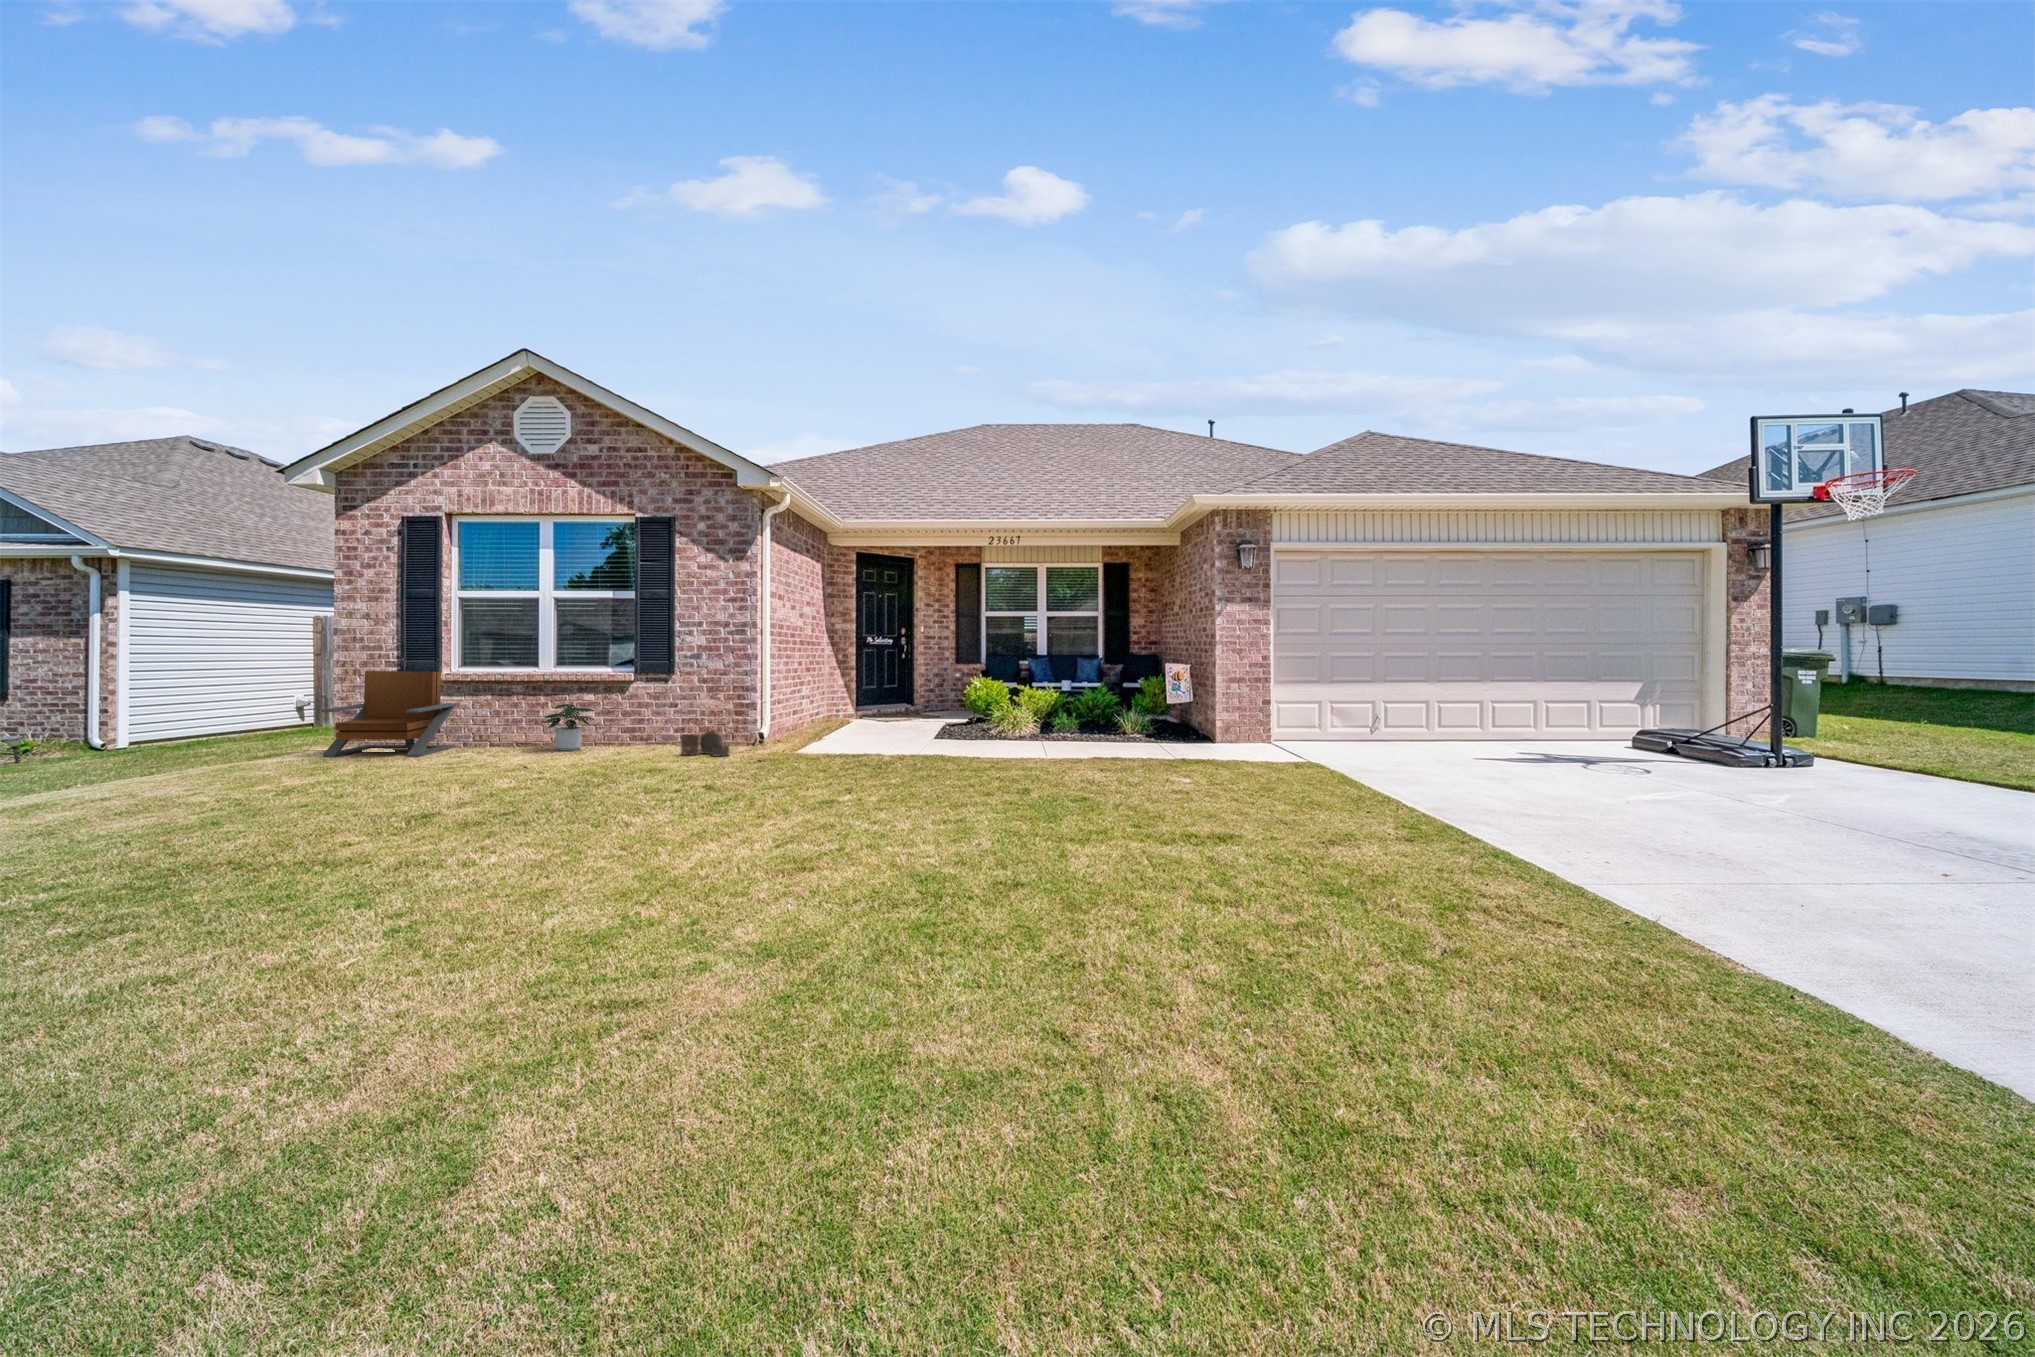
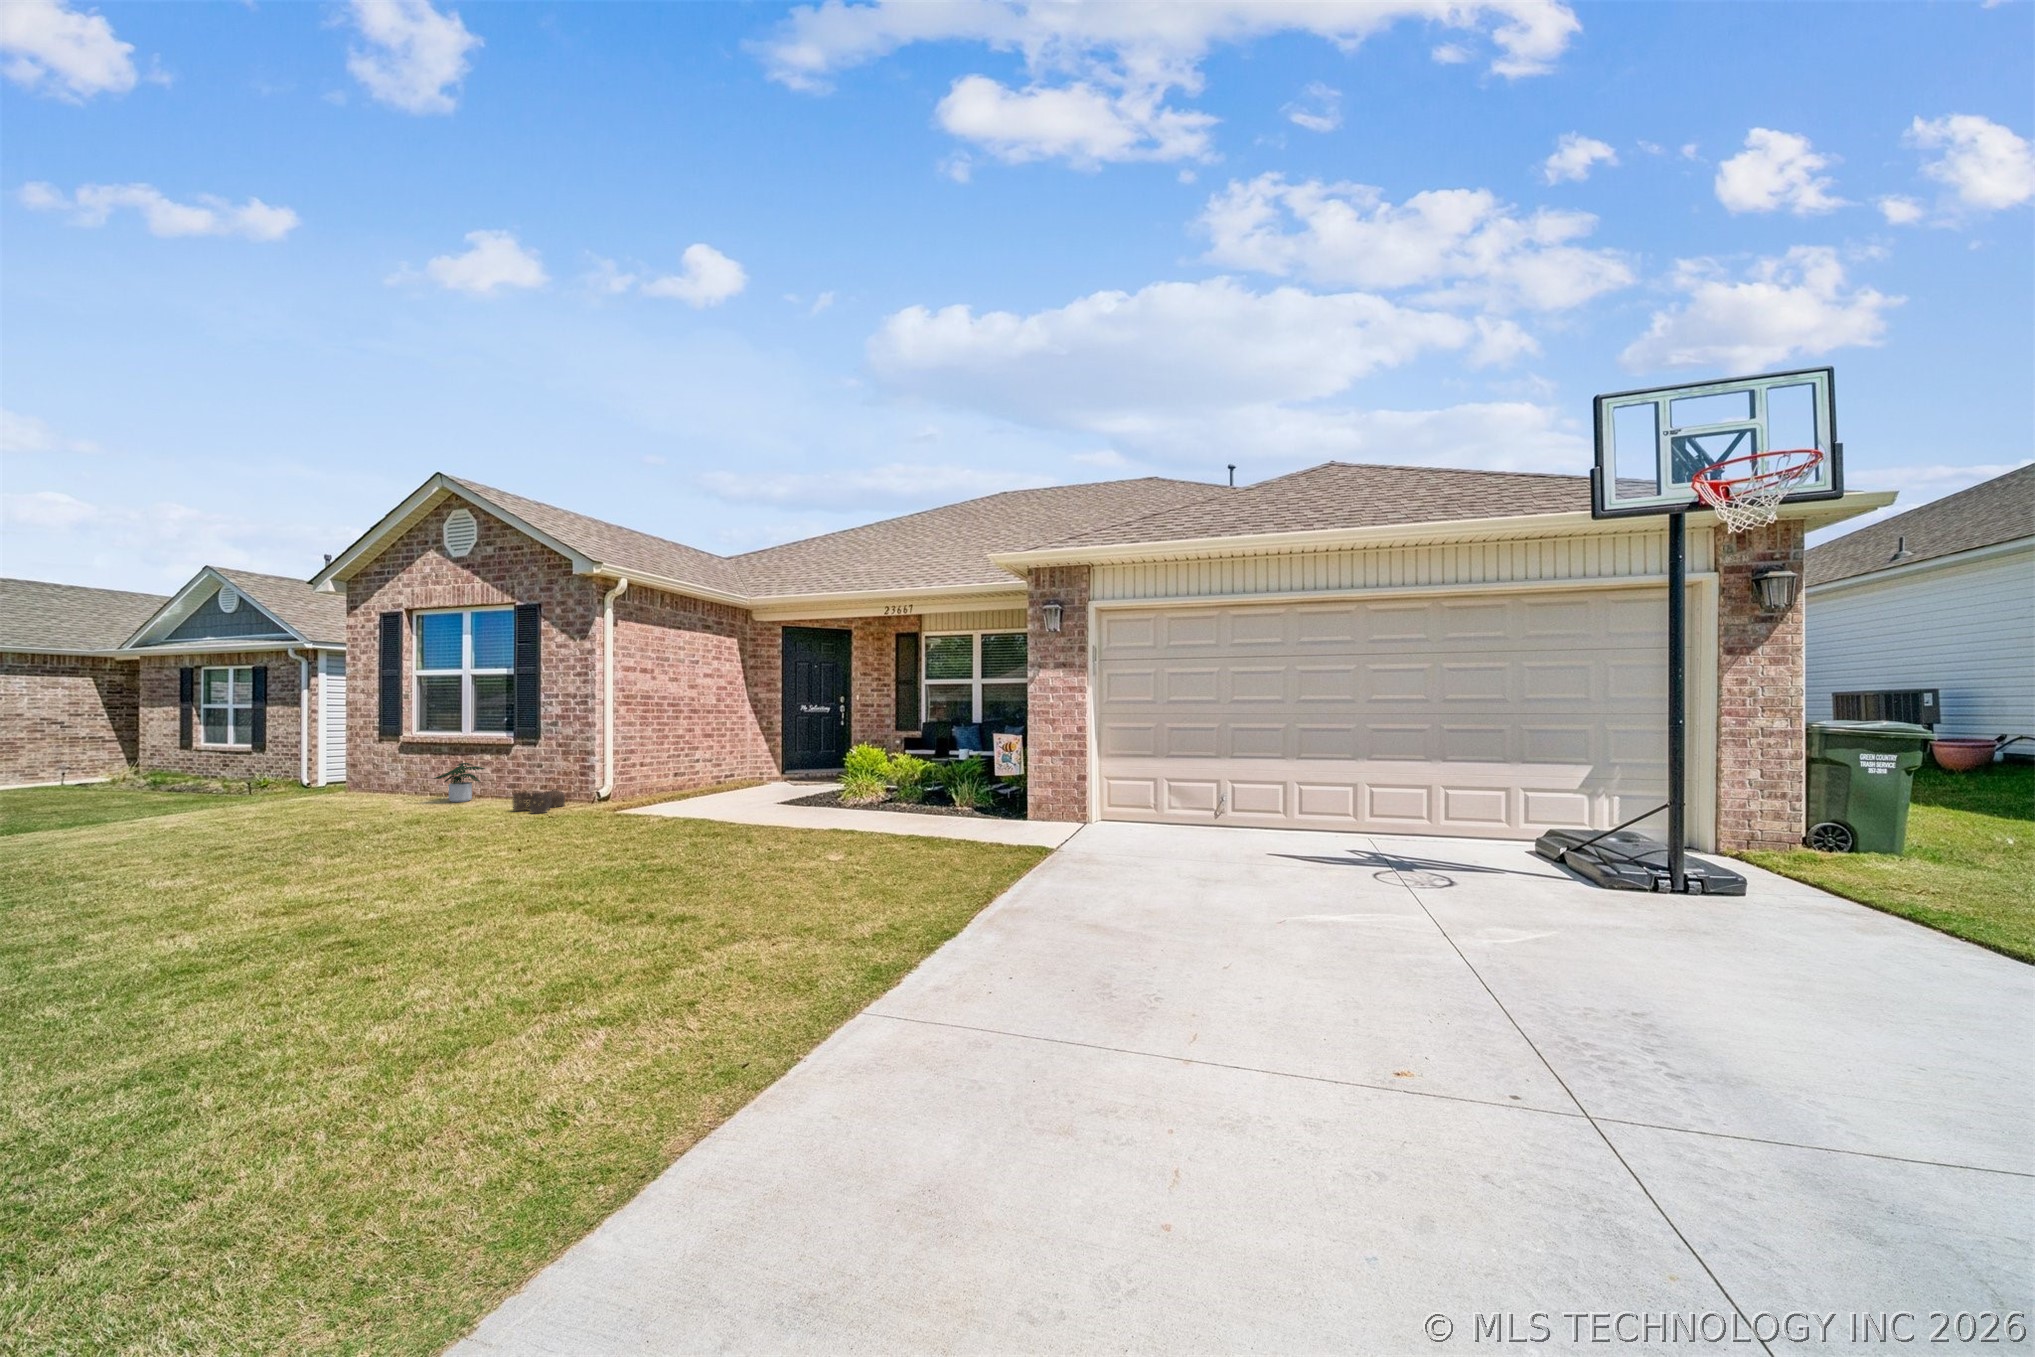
lounge chair: present [321,671,456,757] -> none [289,734,401,803]

